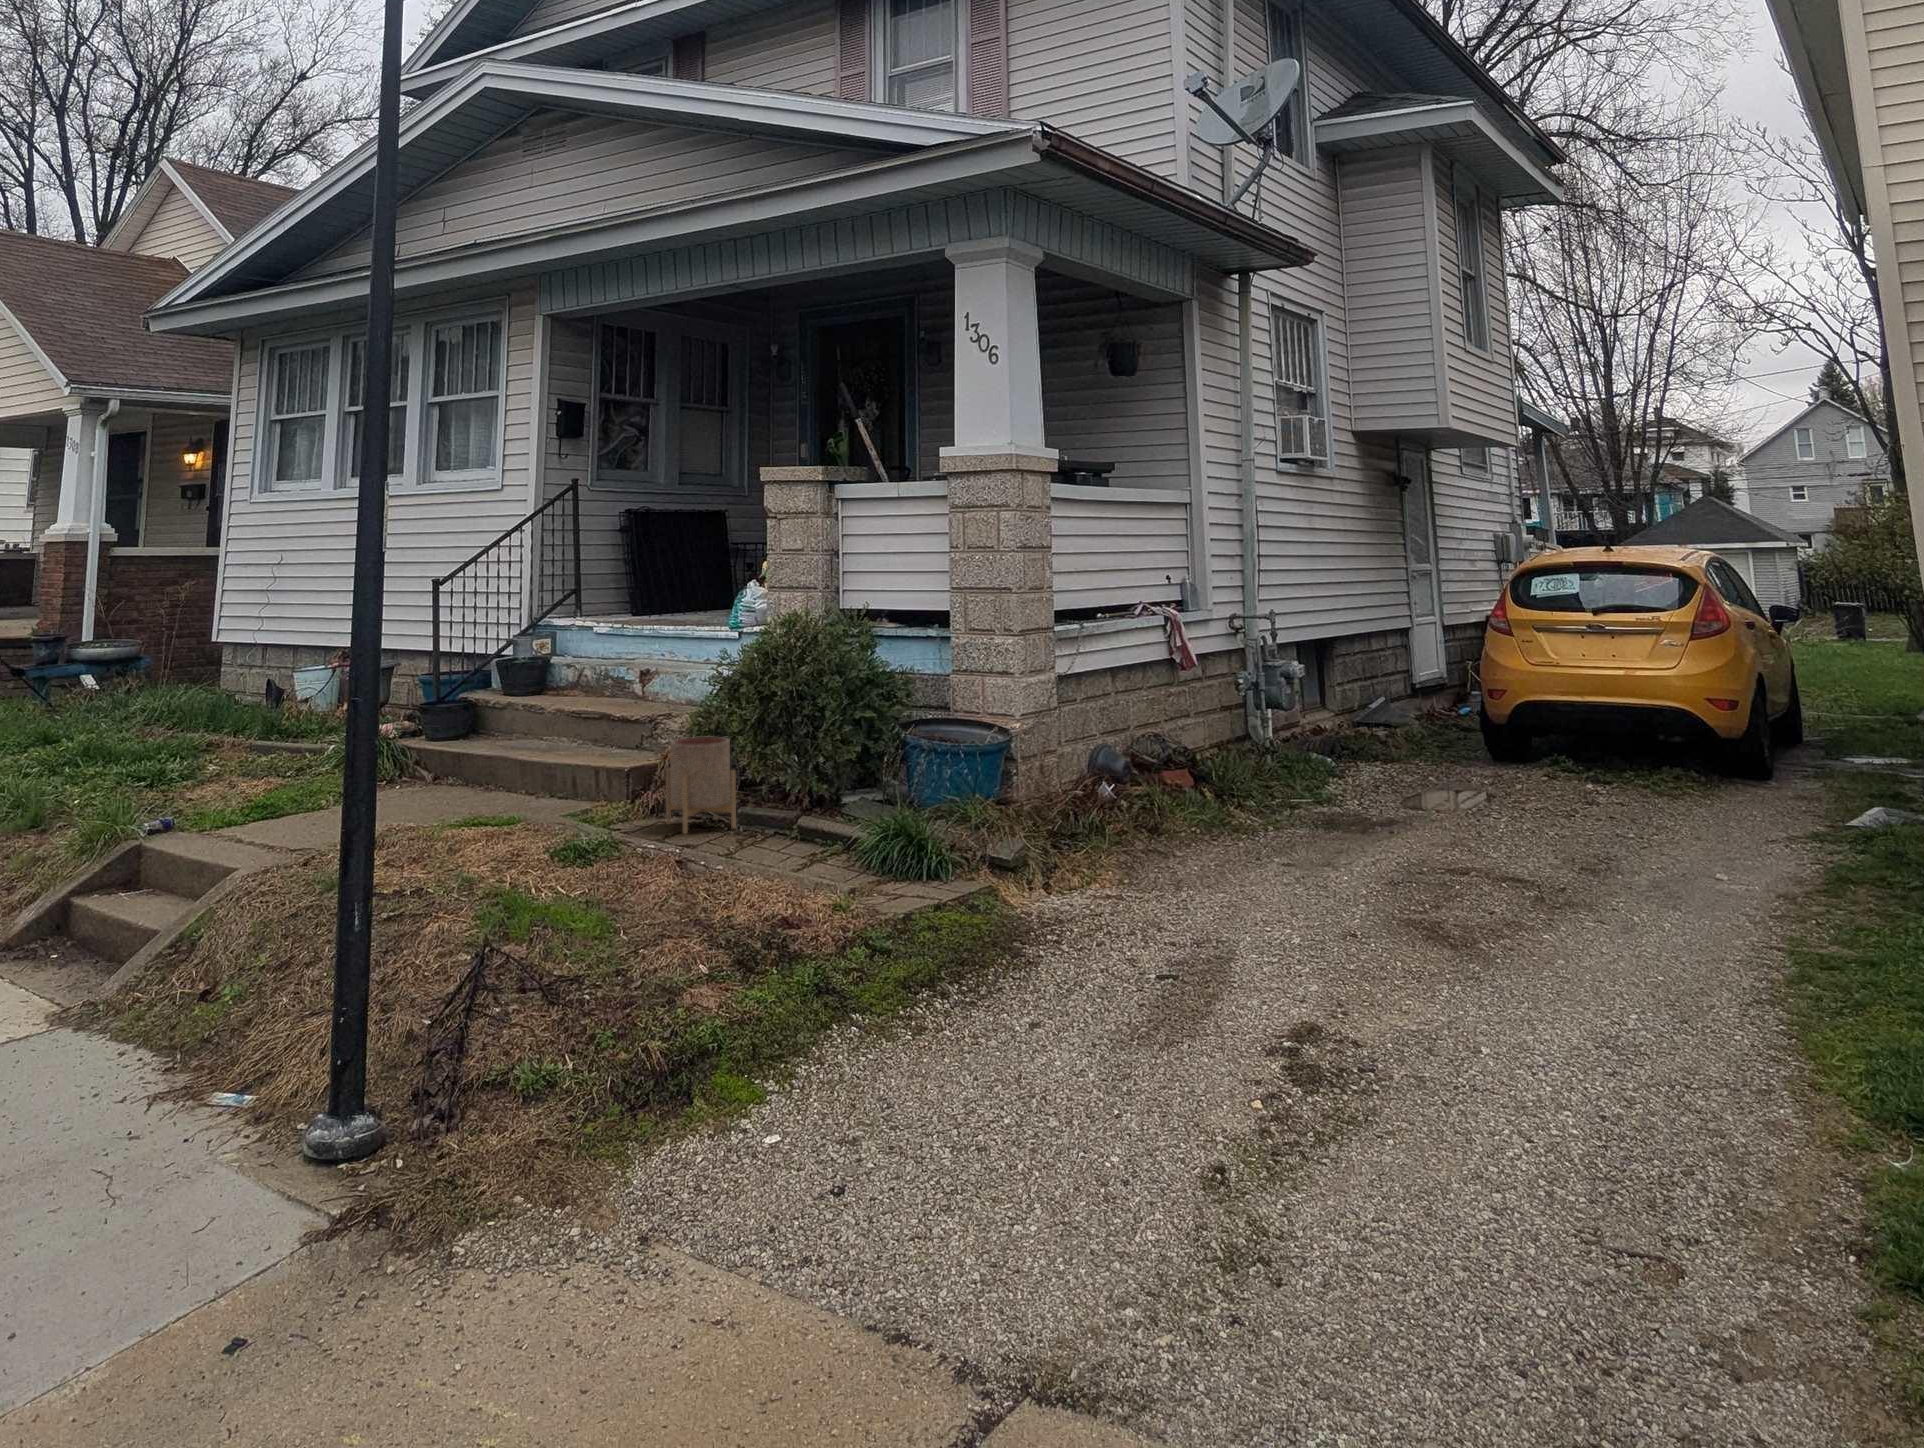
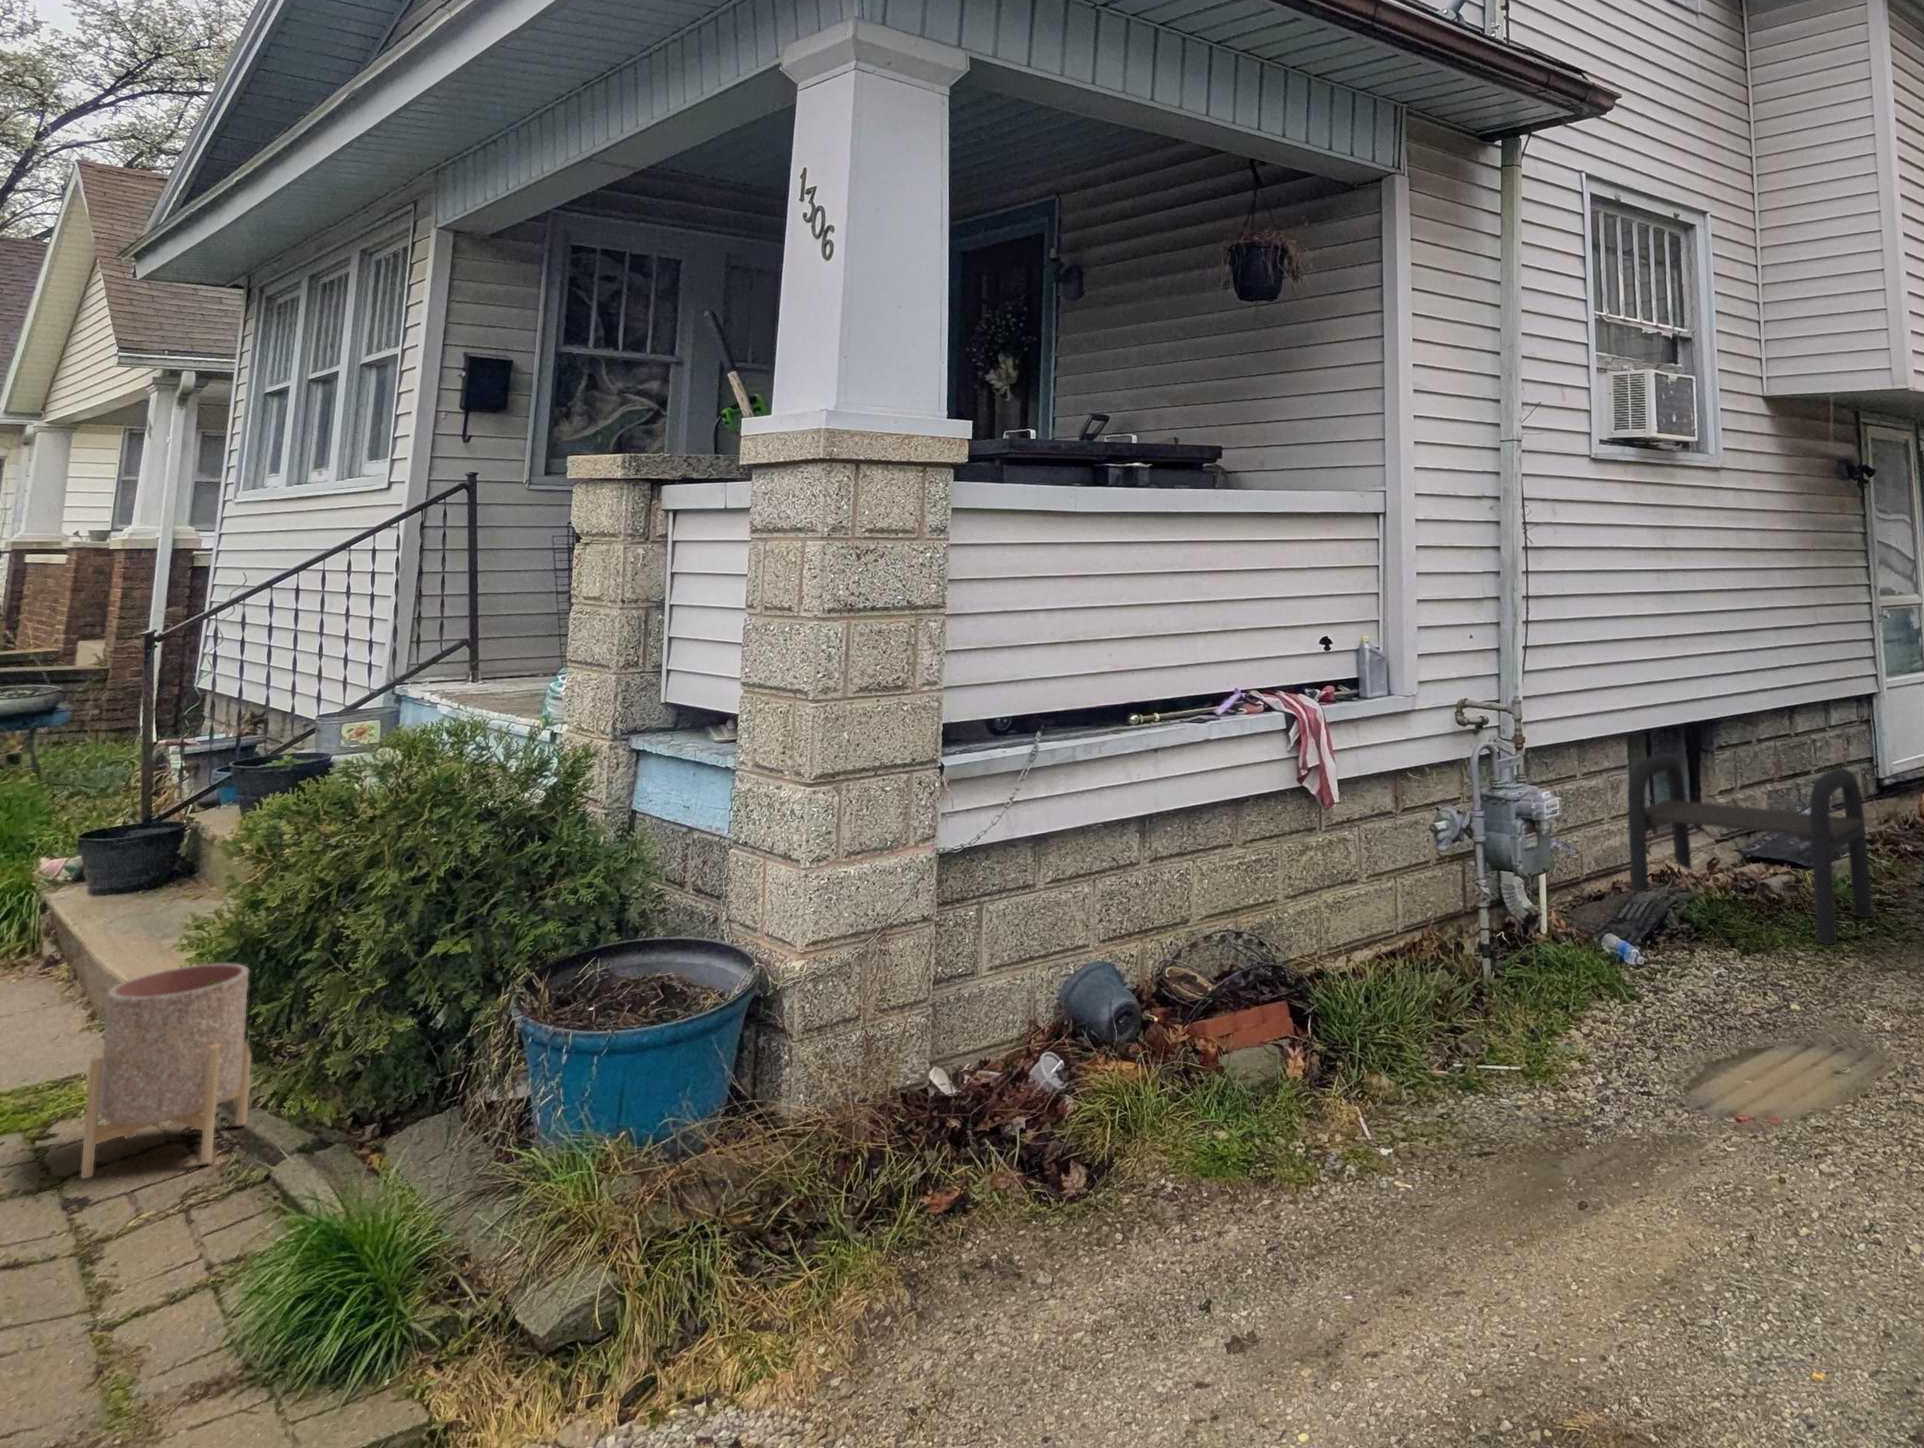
bench: none [1298,656,1442,759] -> present [1628,753,1873,944]

